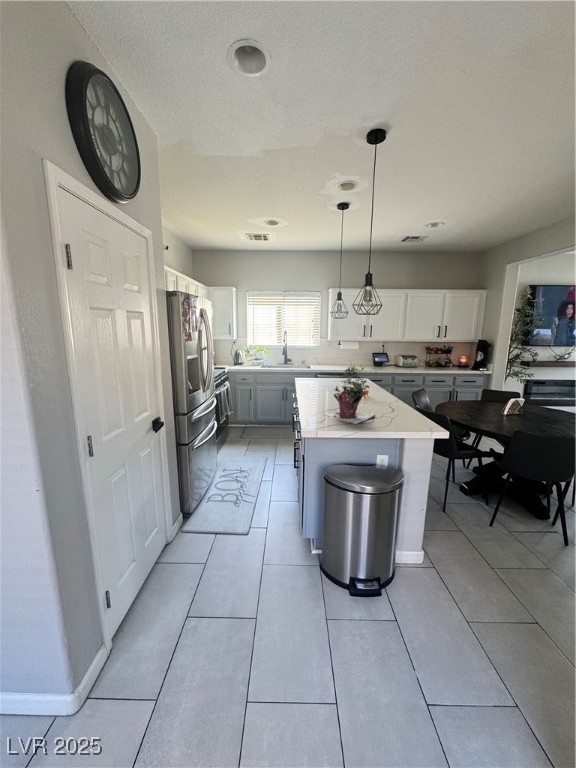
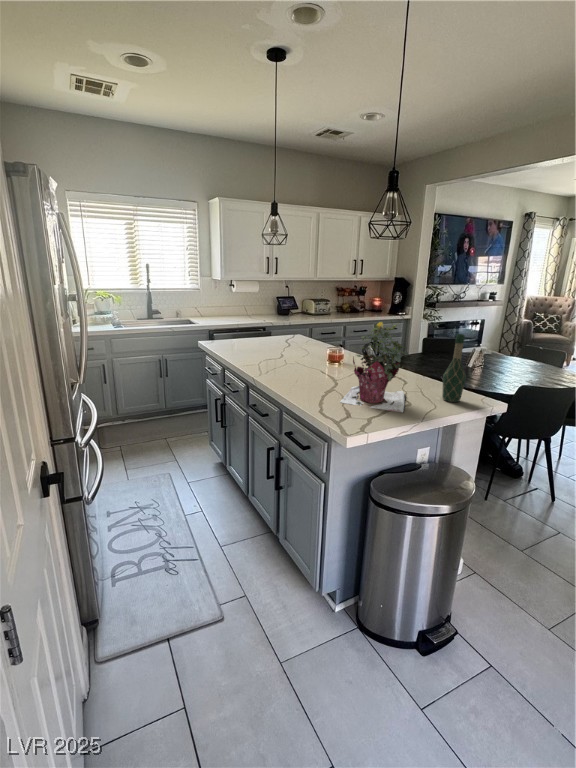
wine bottle: none [400,376,416,425] -> present [442,334,466,402]

